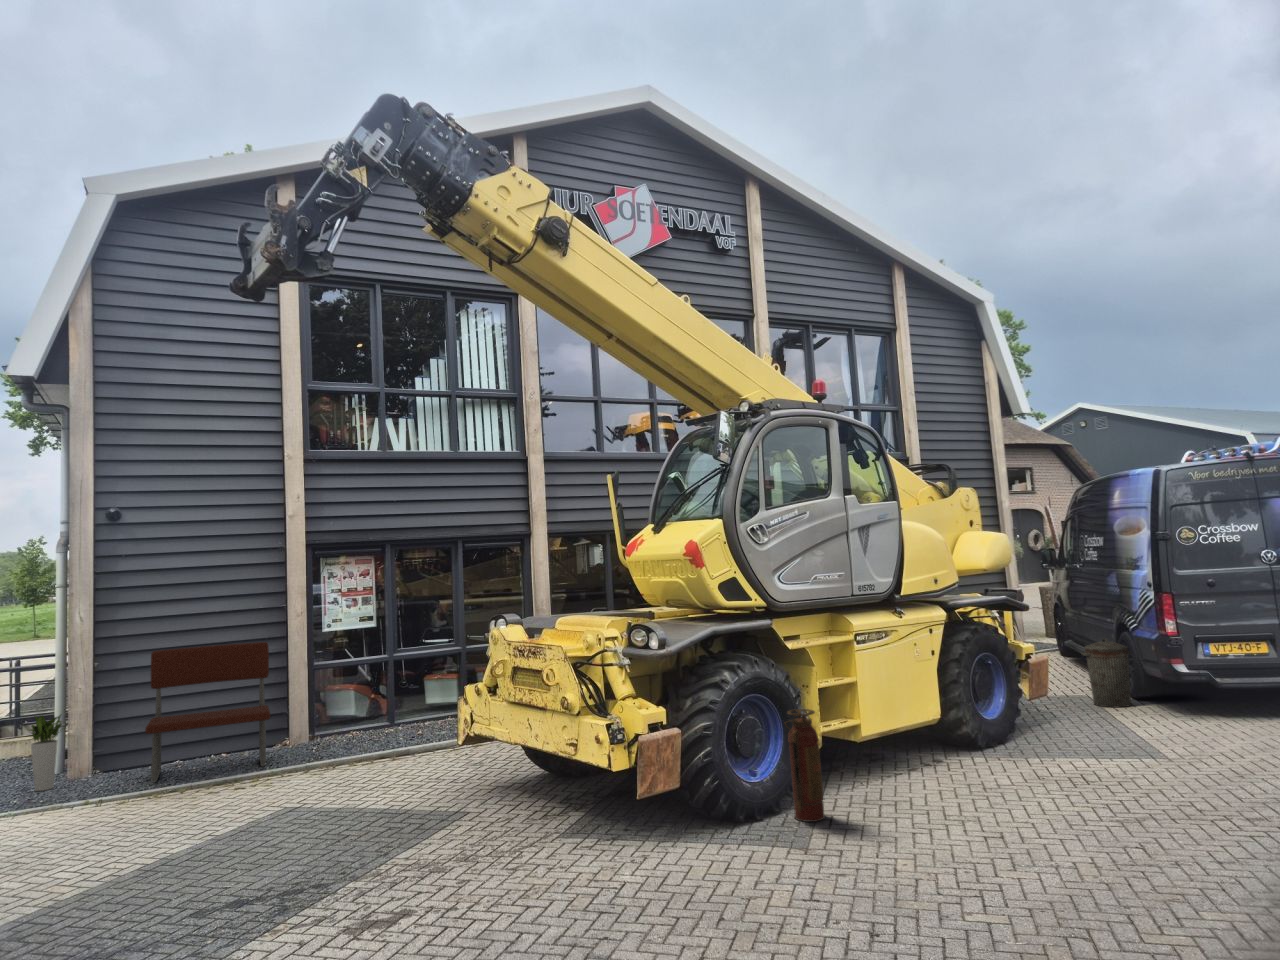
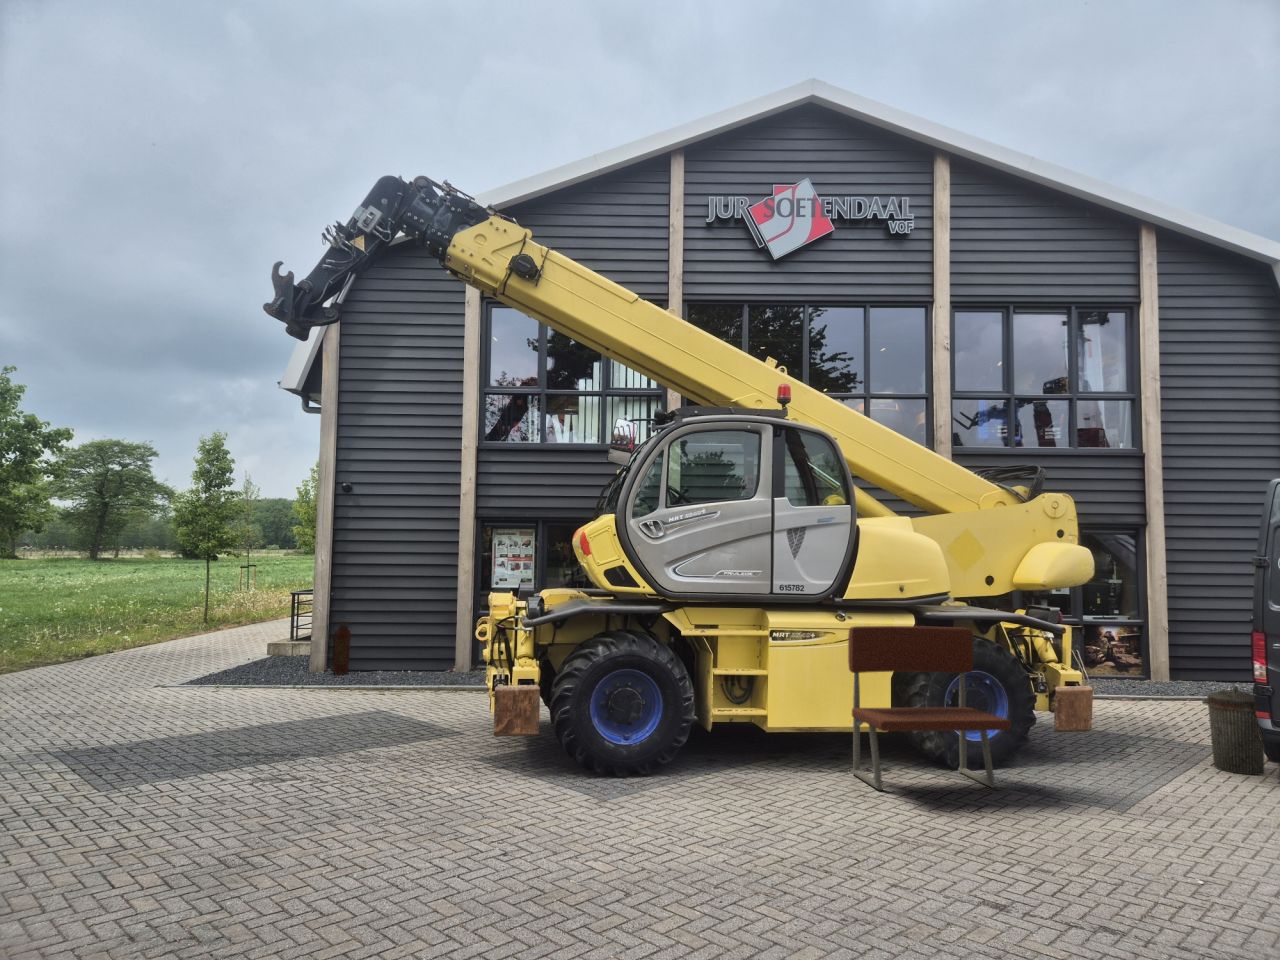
bench: present [145,642,270,782] -> present [848,626,1011,790]
fire extinguisher: present [785,709,825,822] -> present [332,622,351,675]
planter: present [30,715,62,791] -> none [299,622,322,673]

